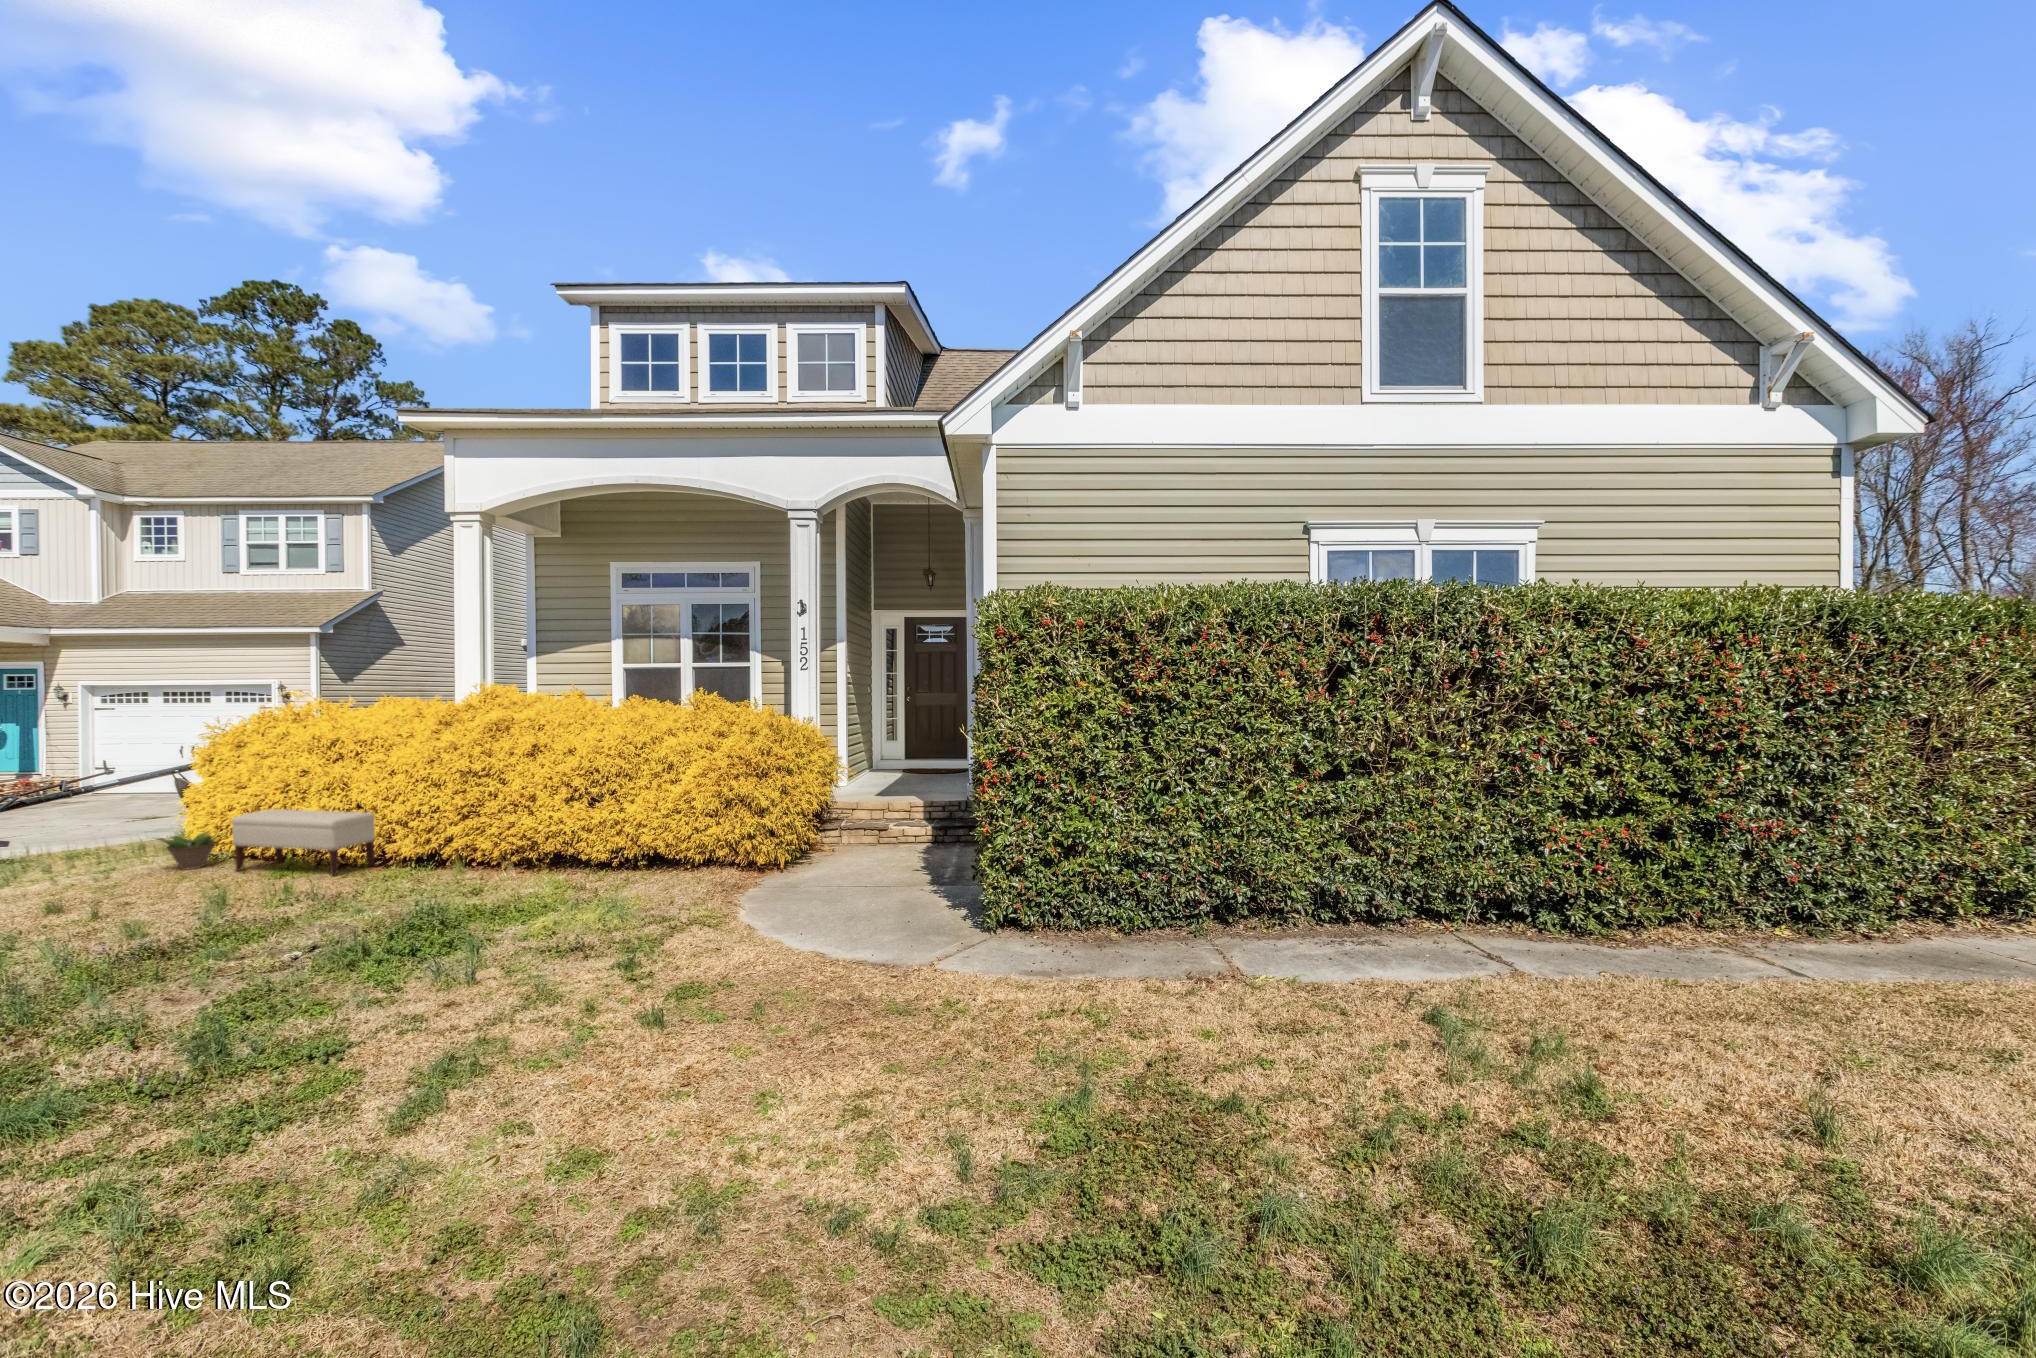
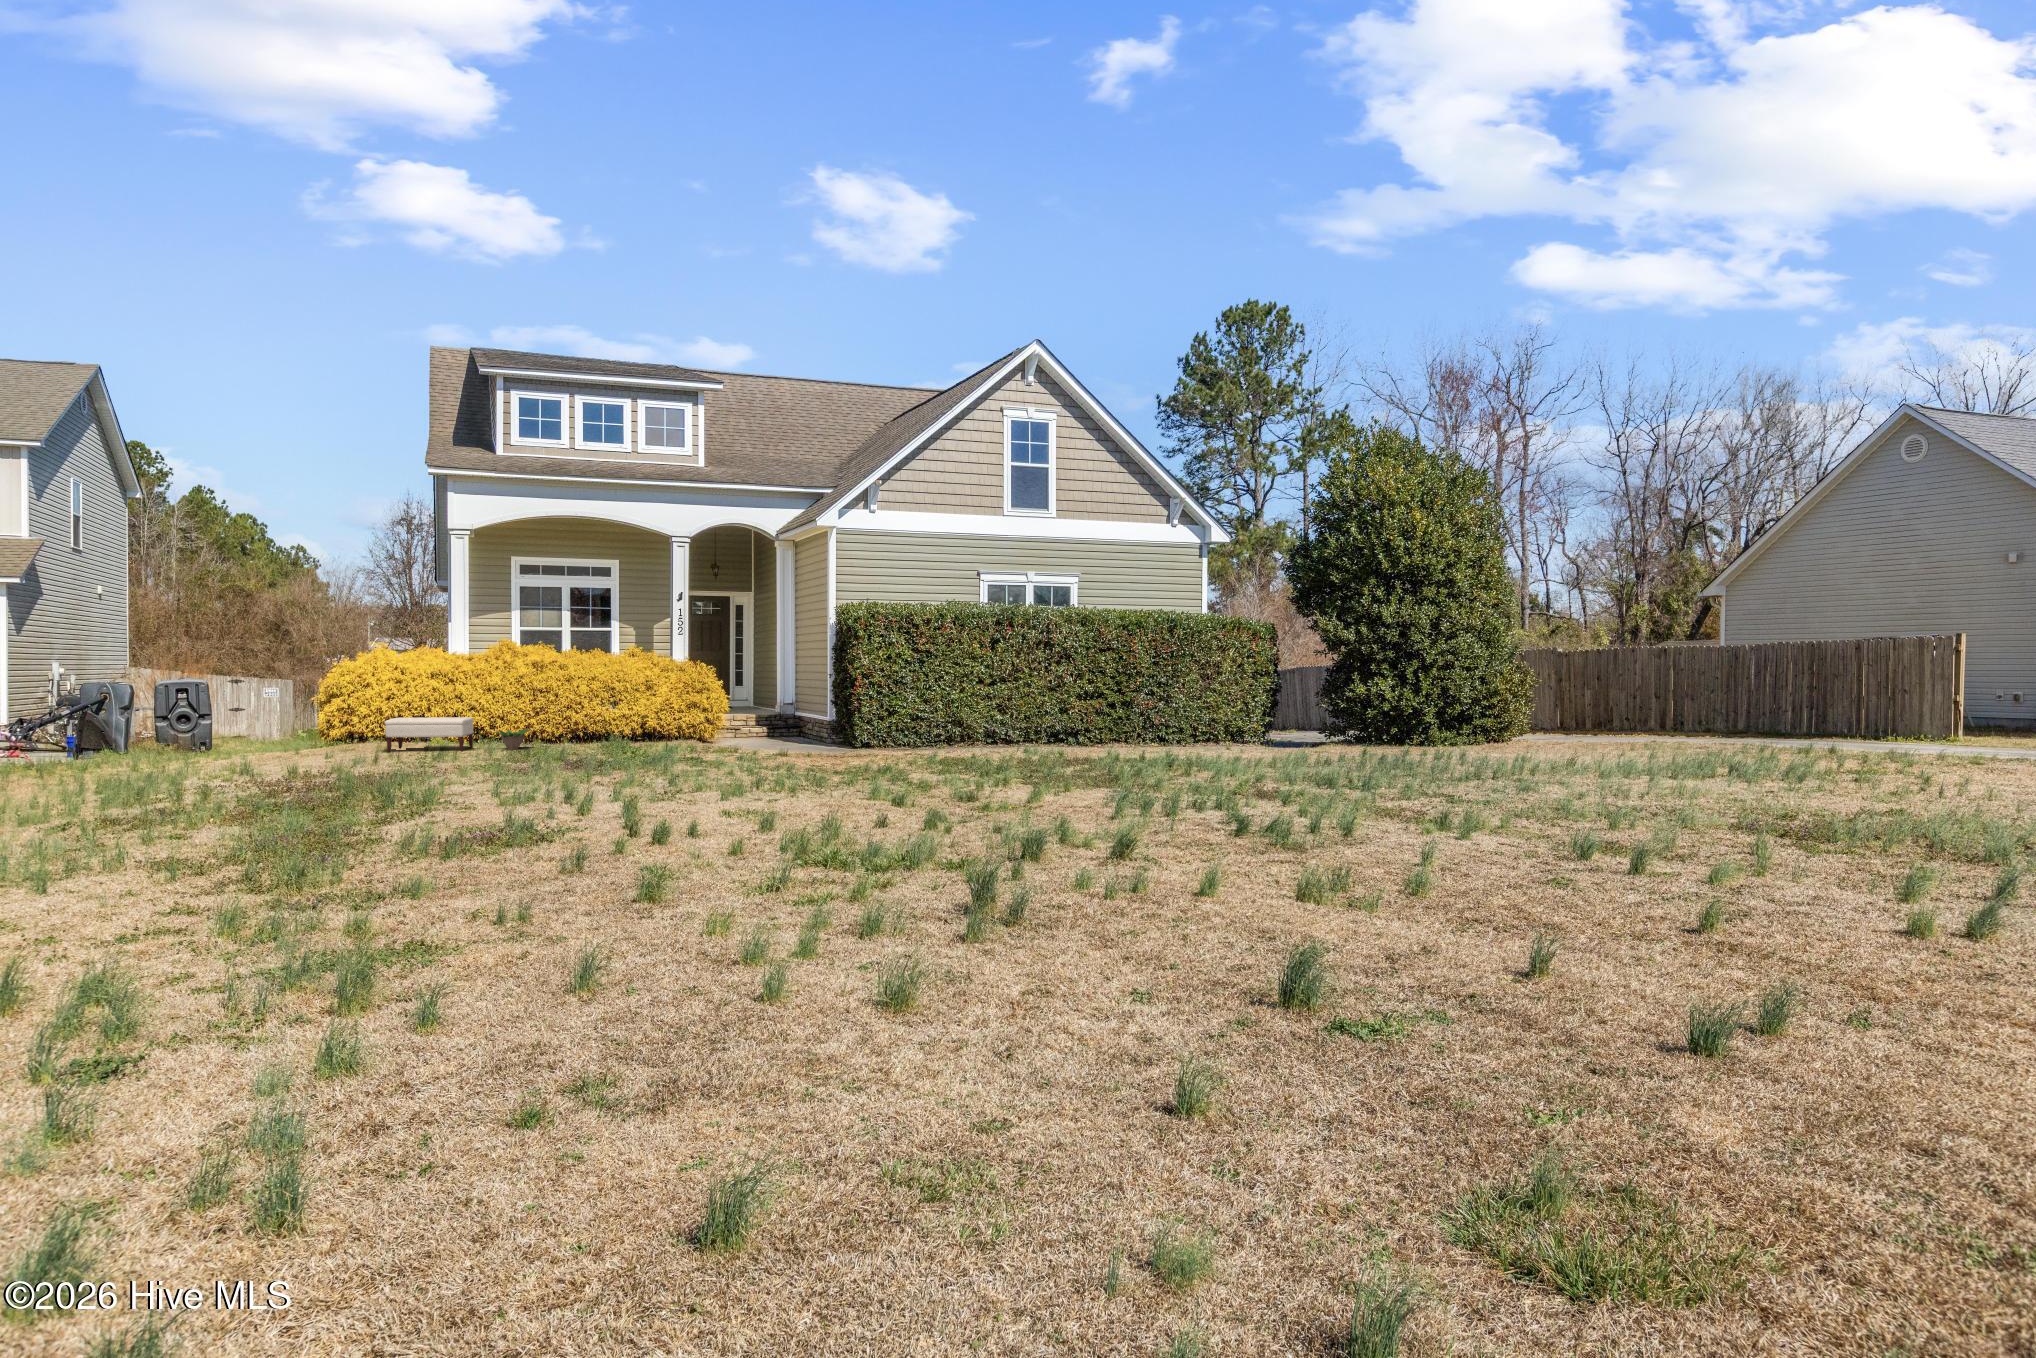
decorative plant: present [157,832,219,870] -> present [493,728,530,750]

